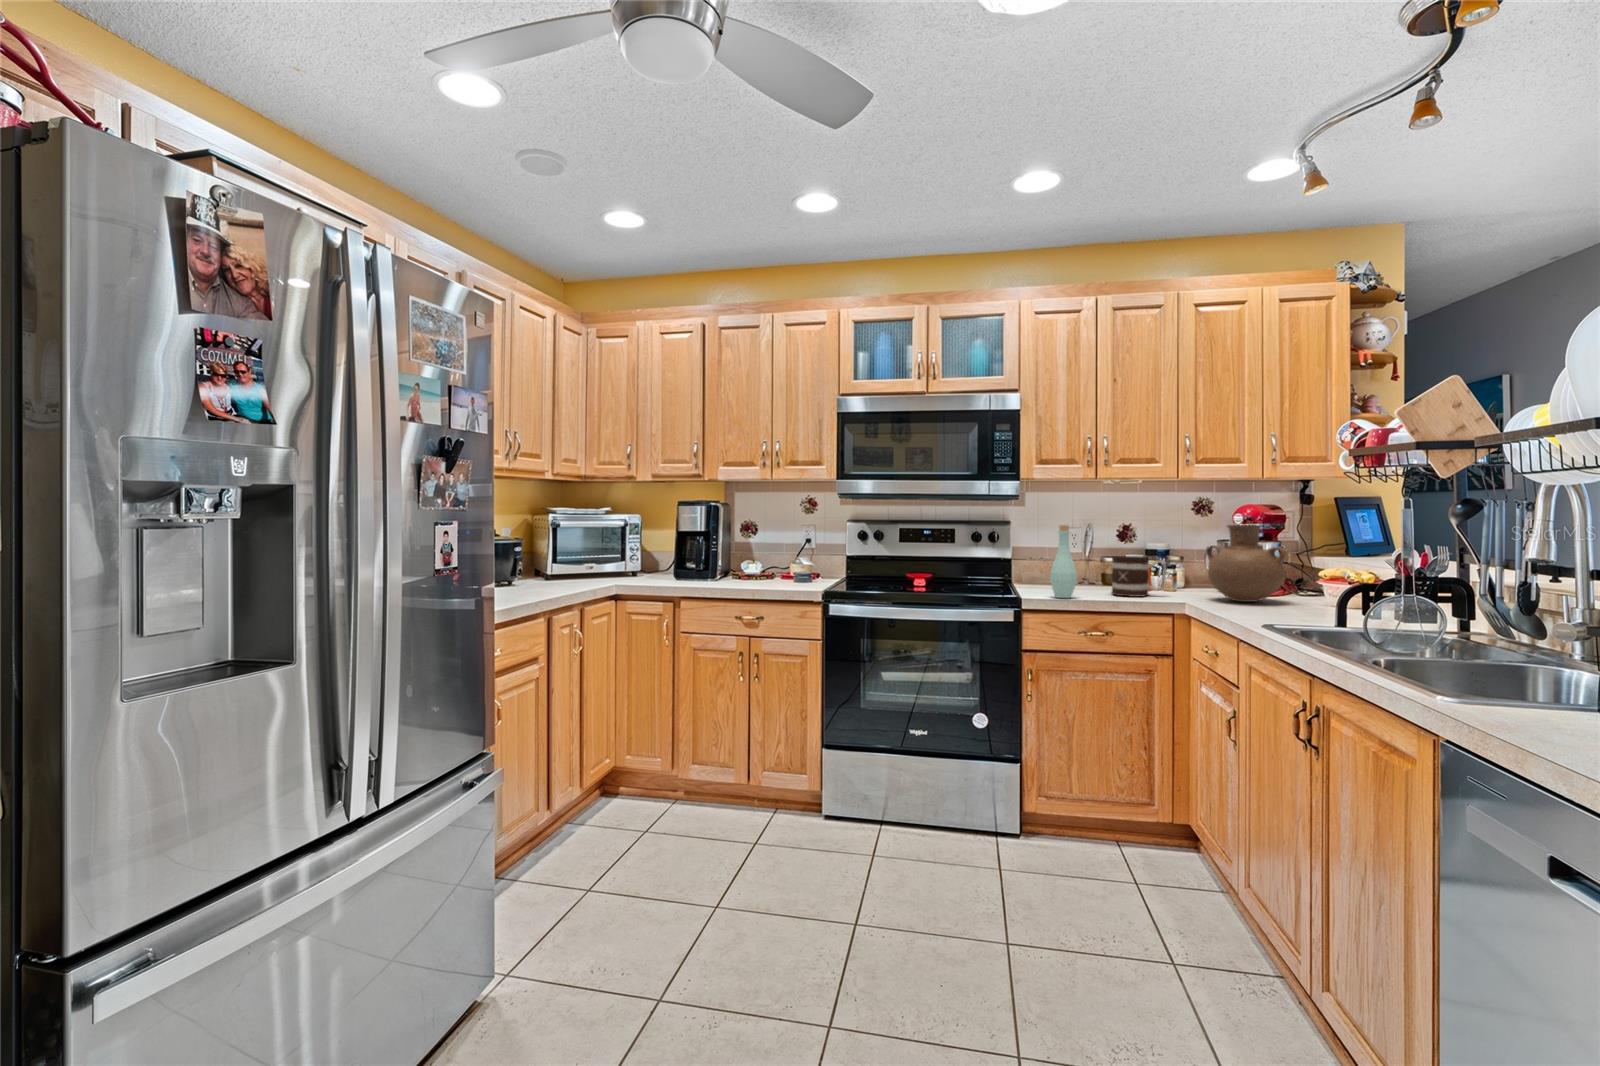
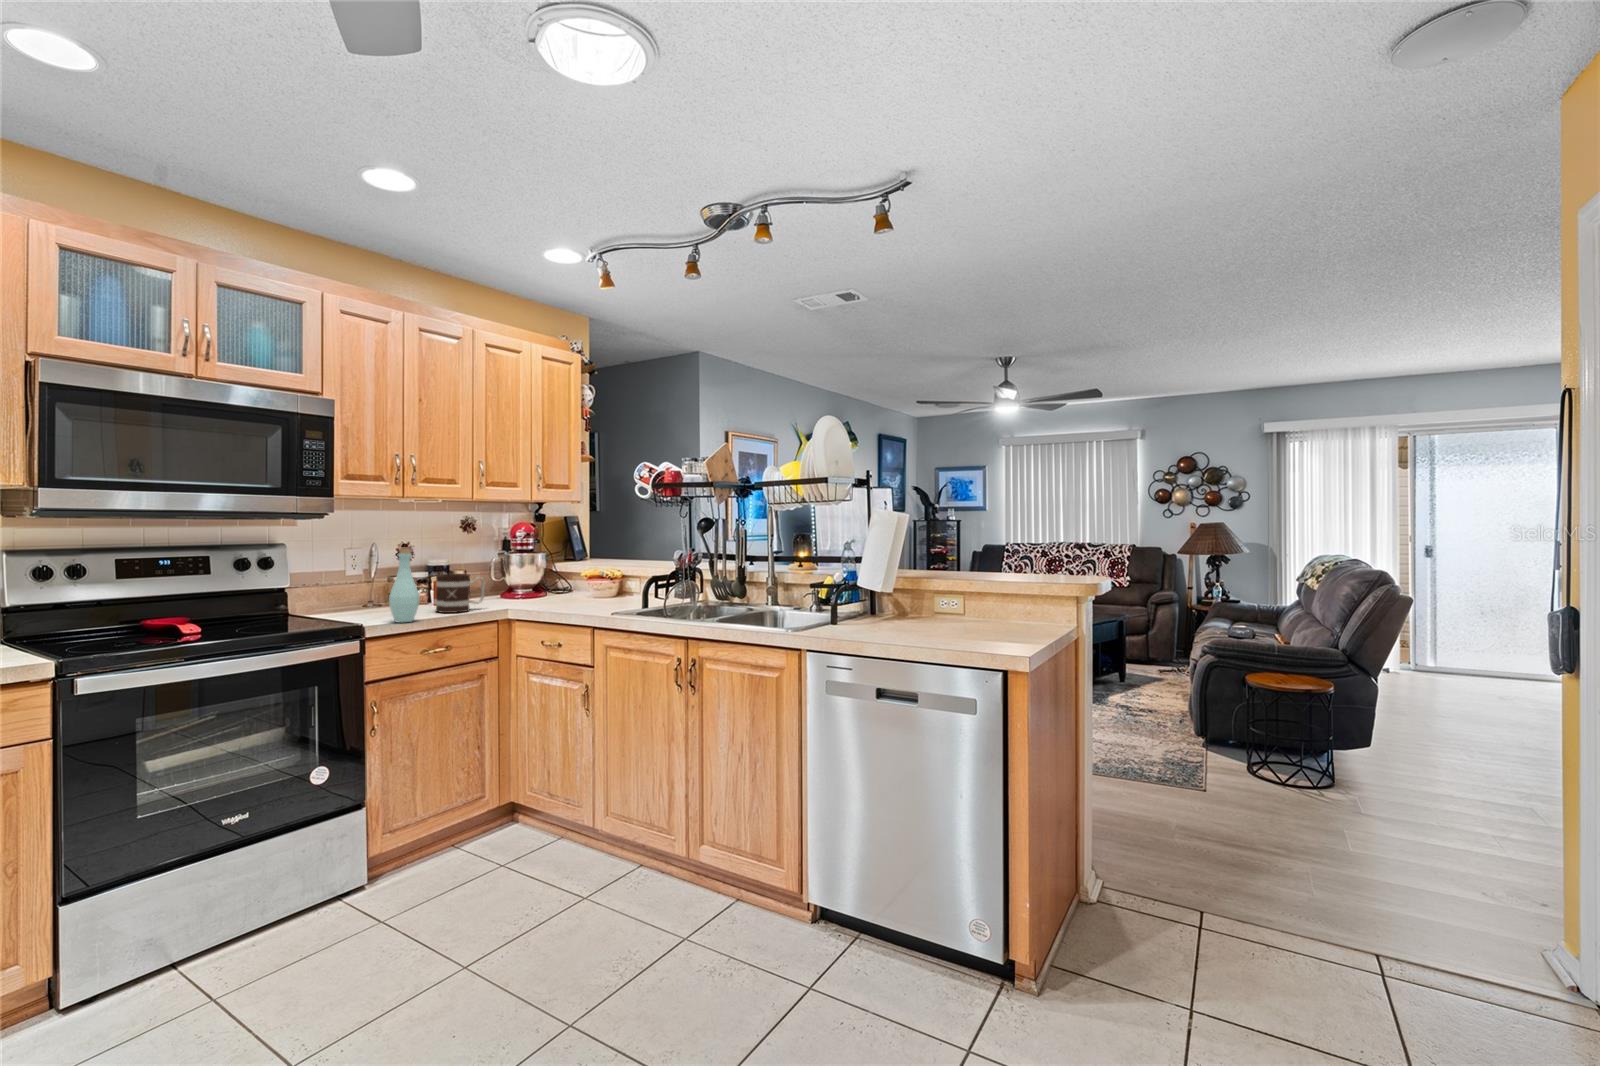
vase: present [1206,525,1286,602] -> none [518,543,578,606]

